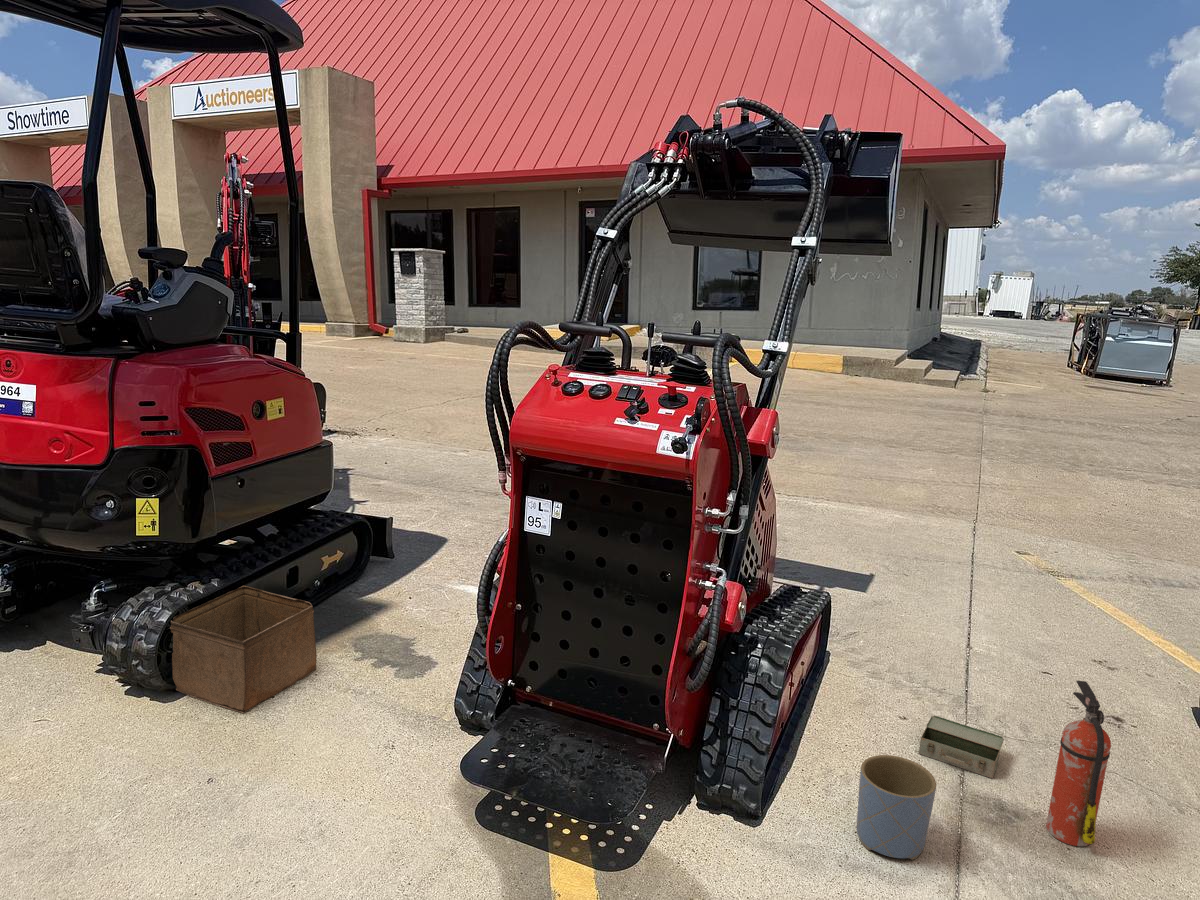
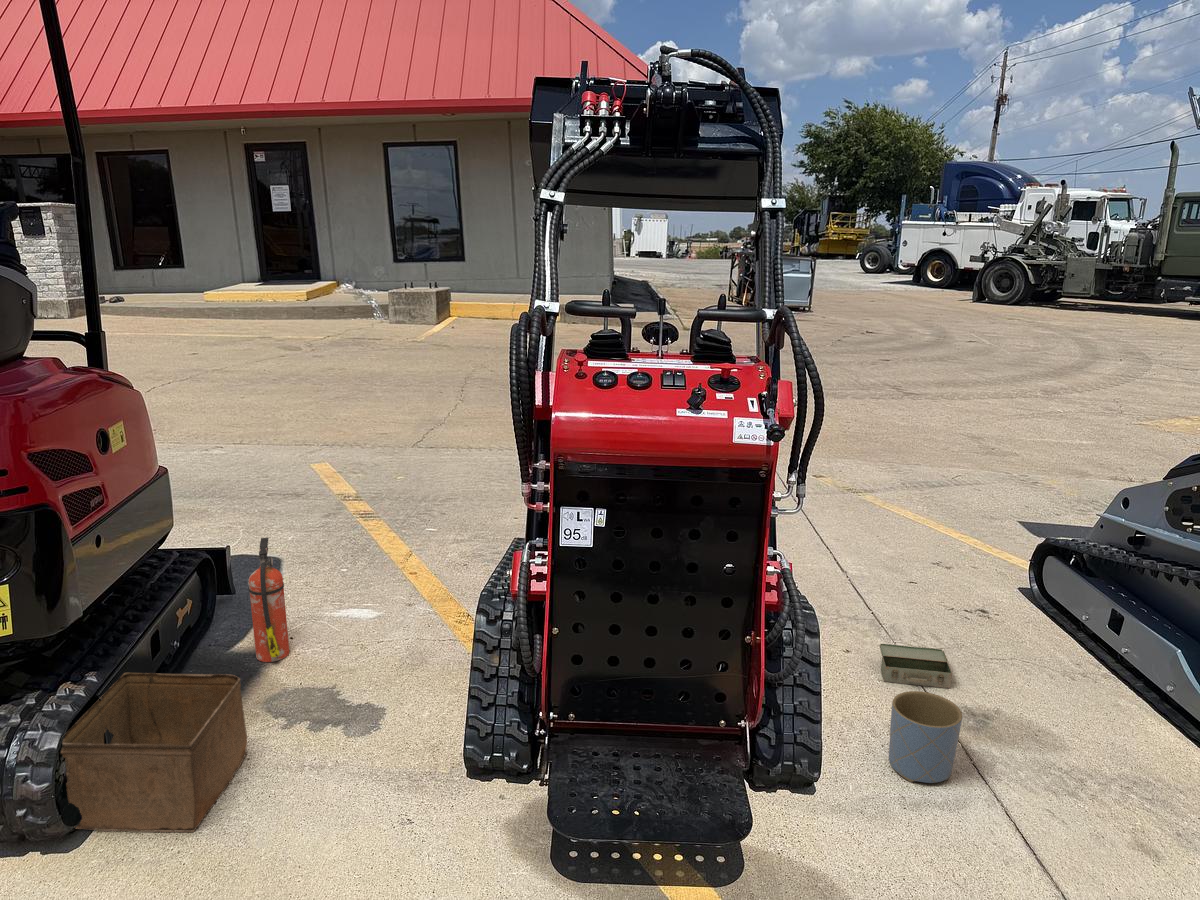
fire extinguisher: present [1046,681,1111,846] -> present [248,538,289,662]

